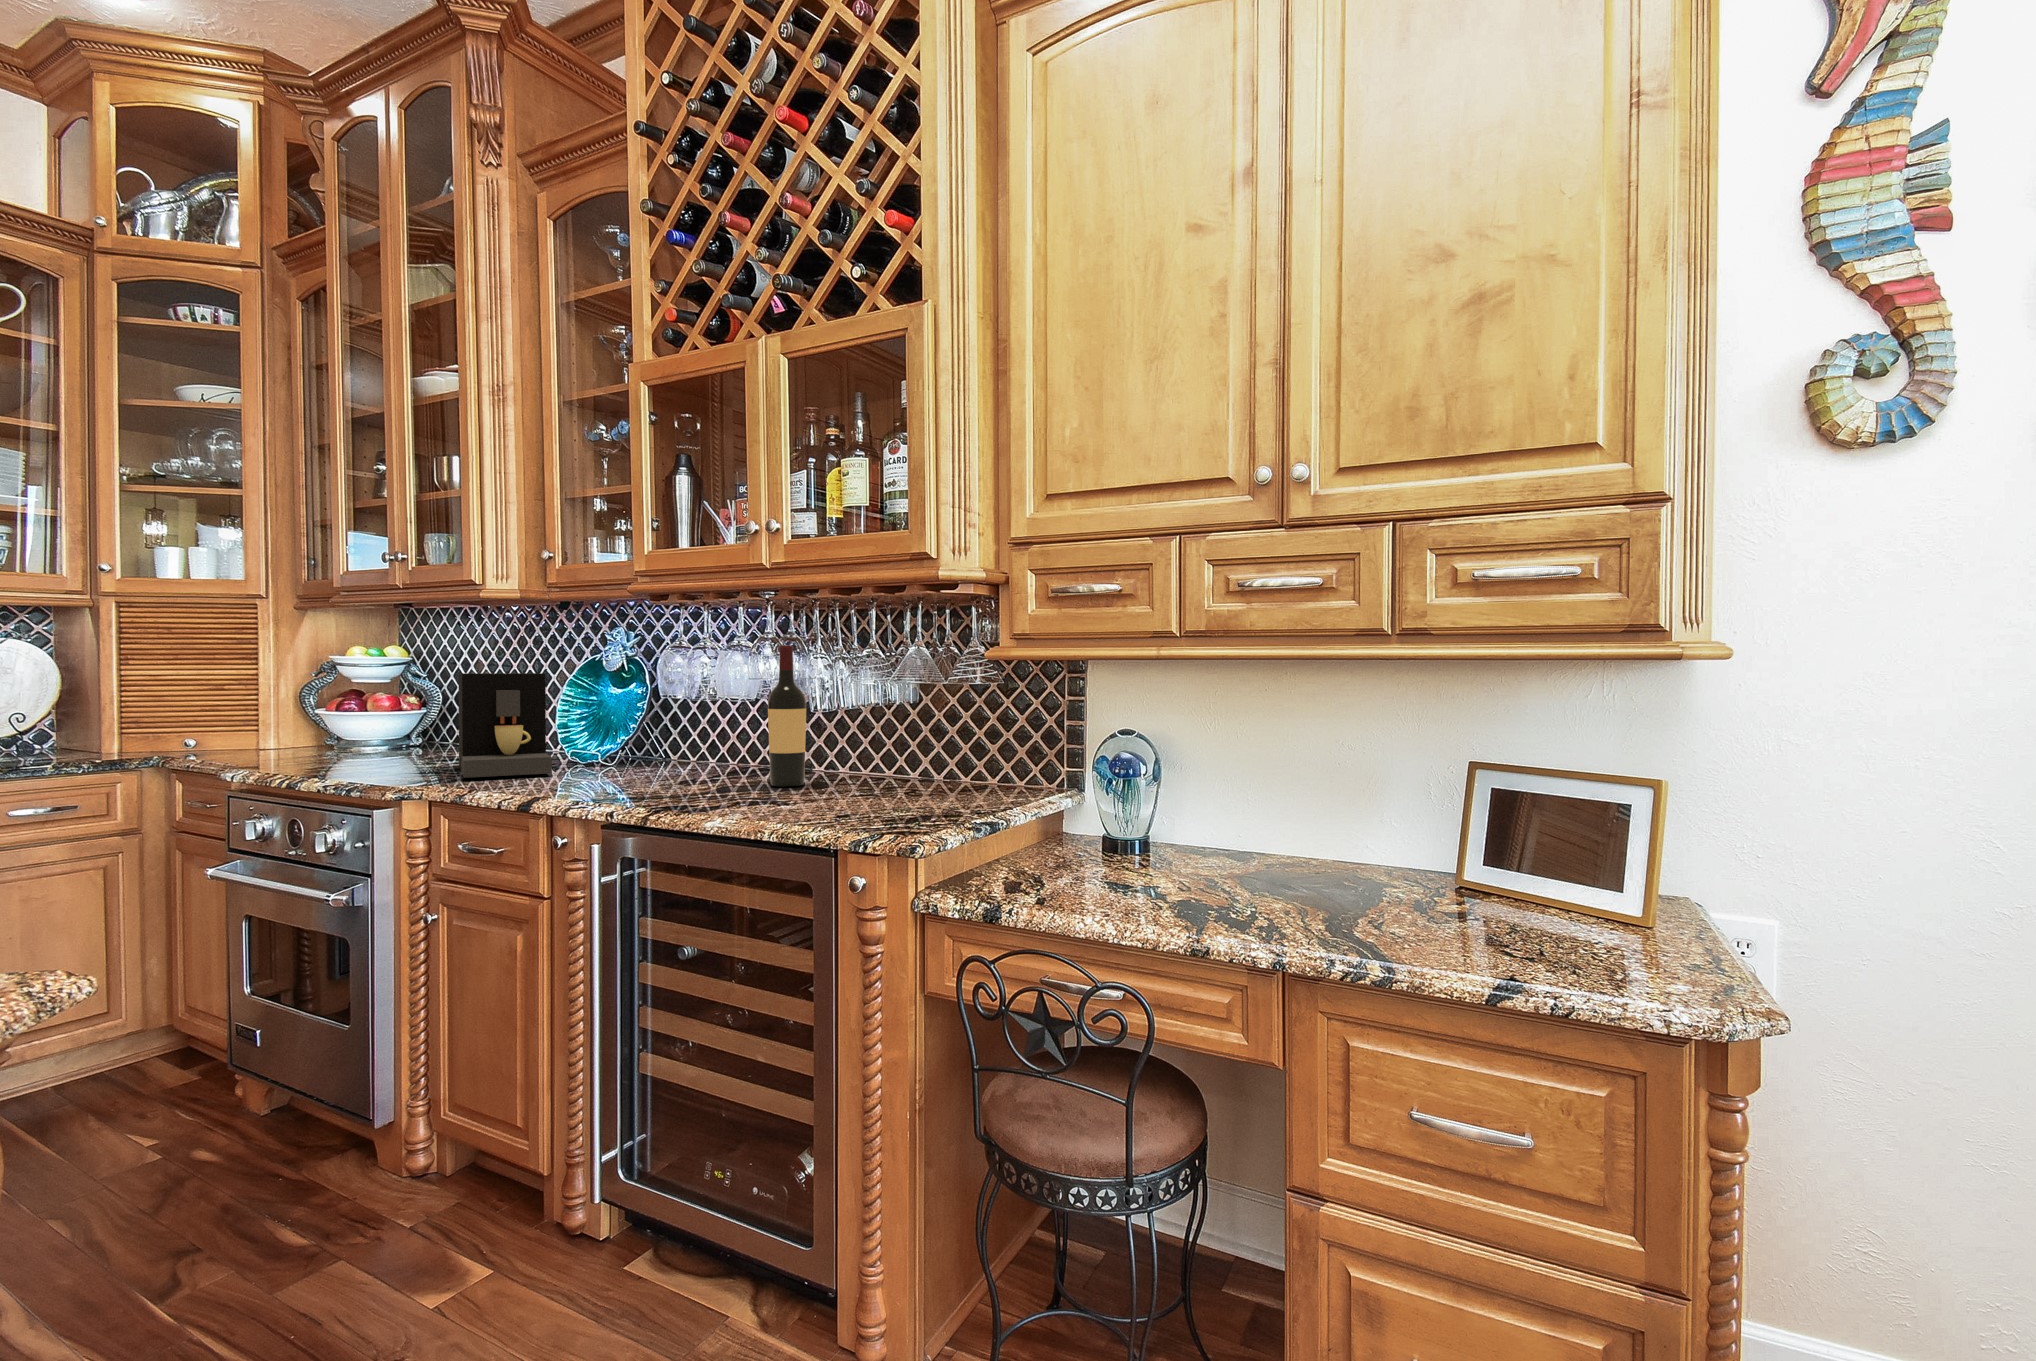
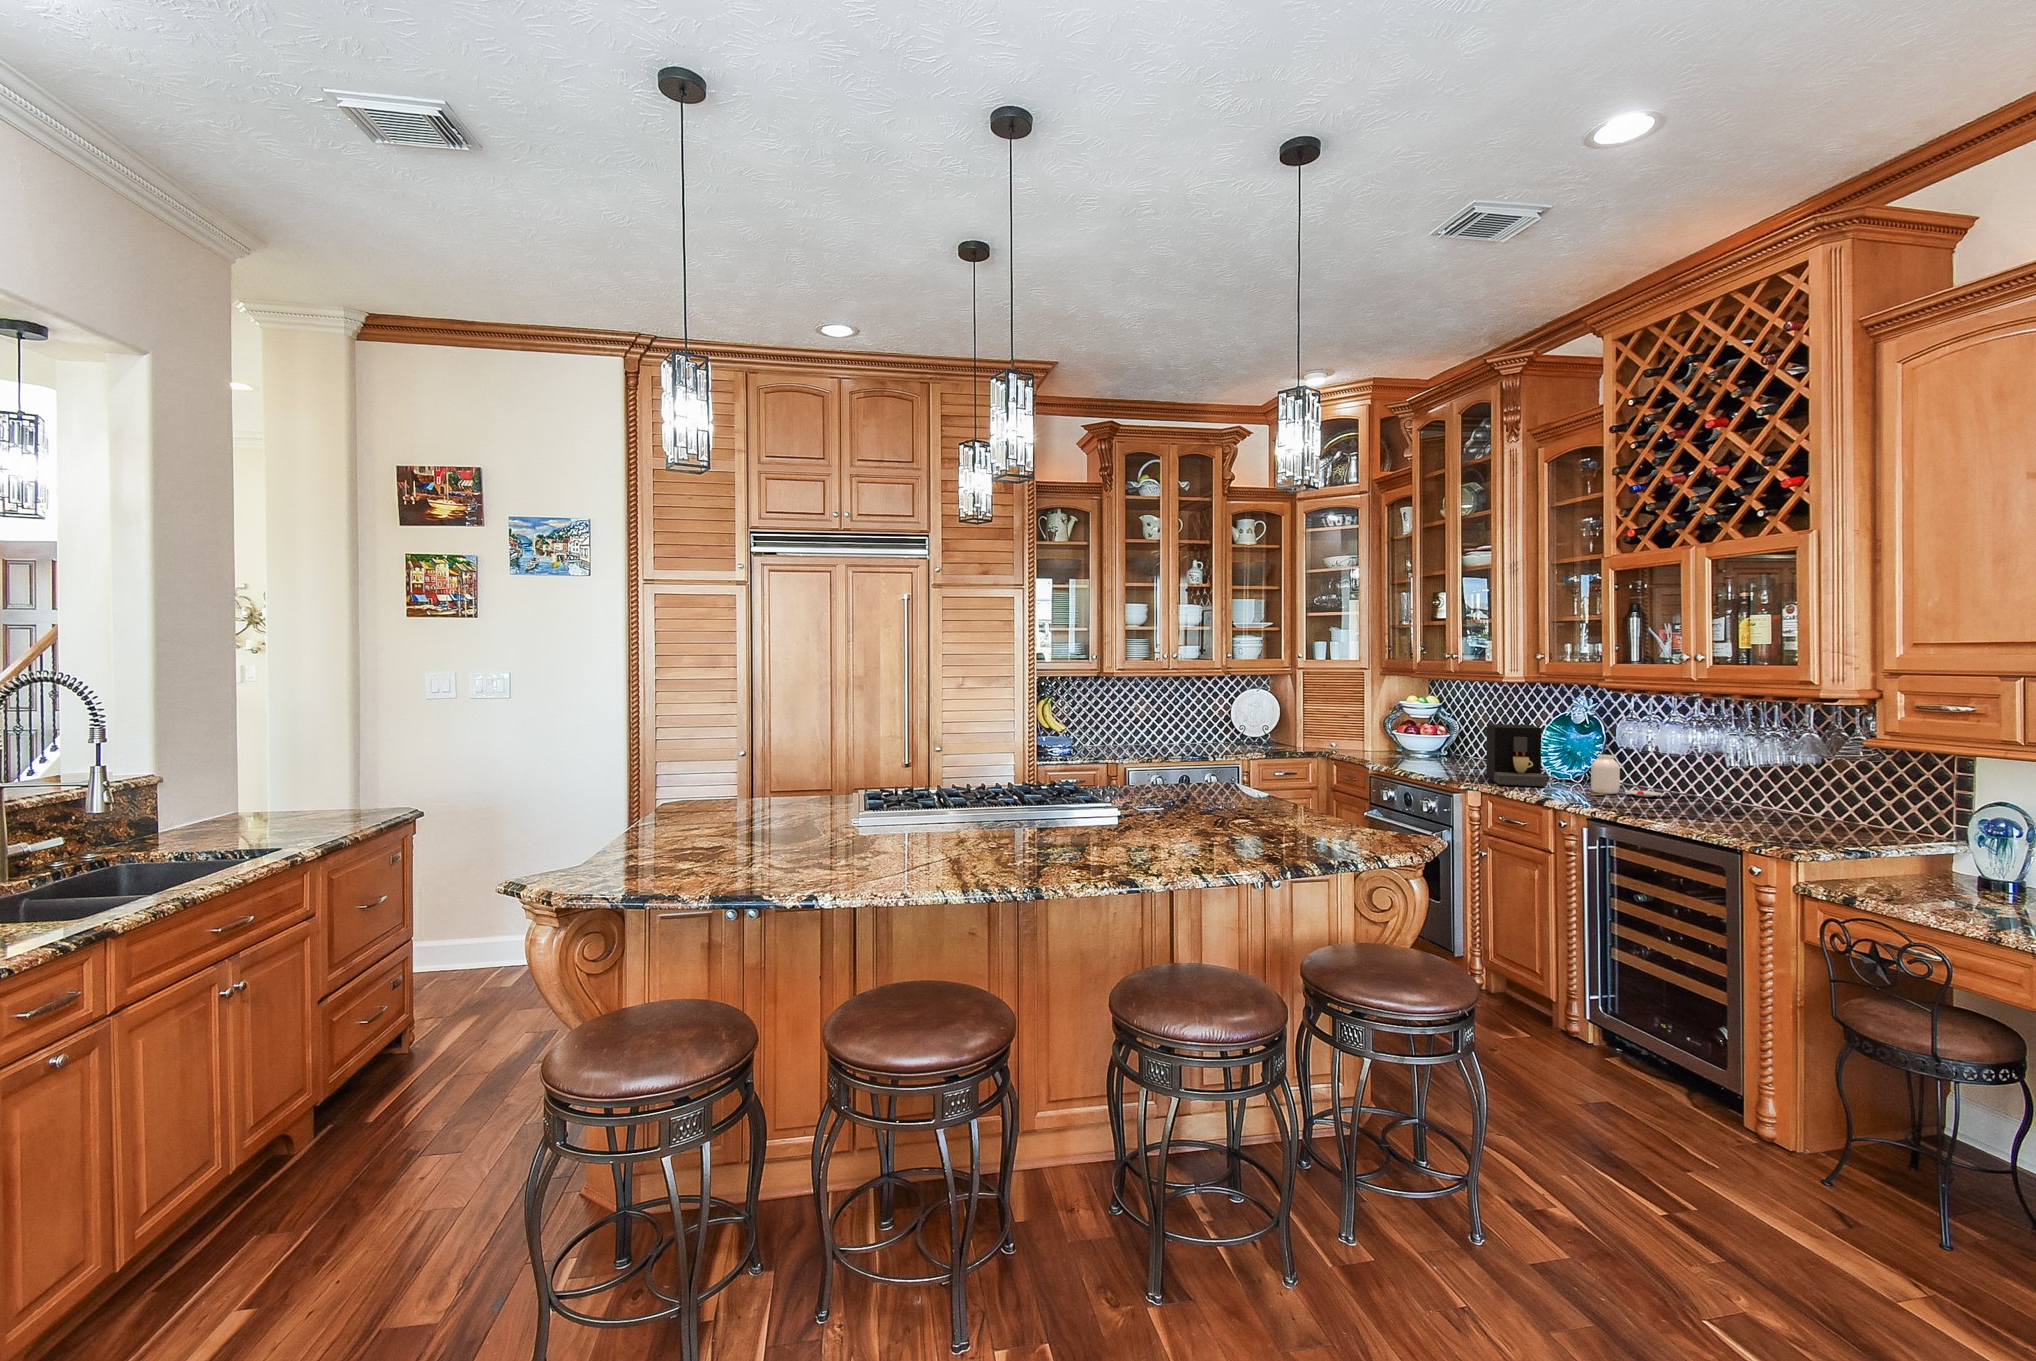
wine bottle: present [768,645,806,787] -> none [1696,725,1724,812]
jar: none [617,711,730,780] -> present [1590,755,1663,797]

